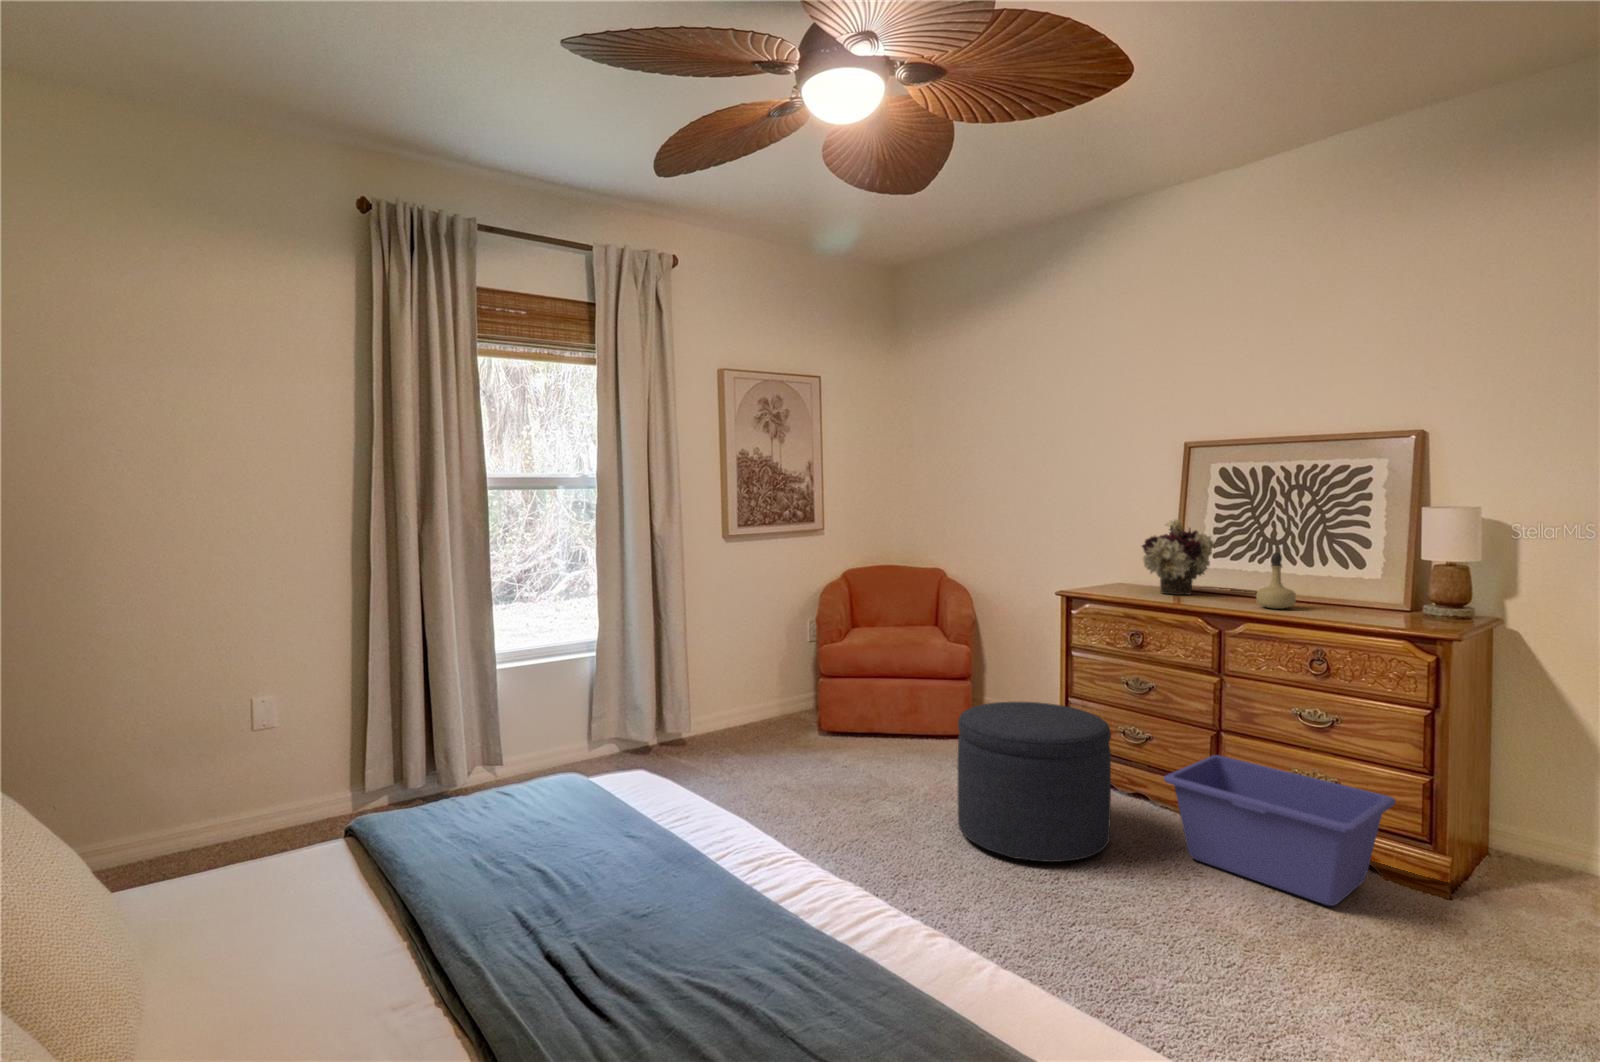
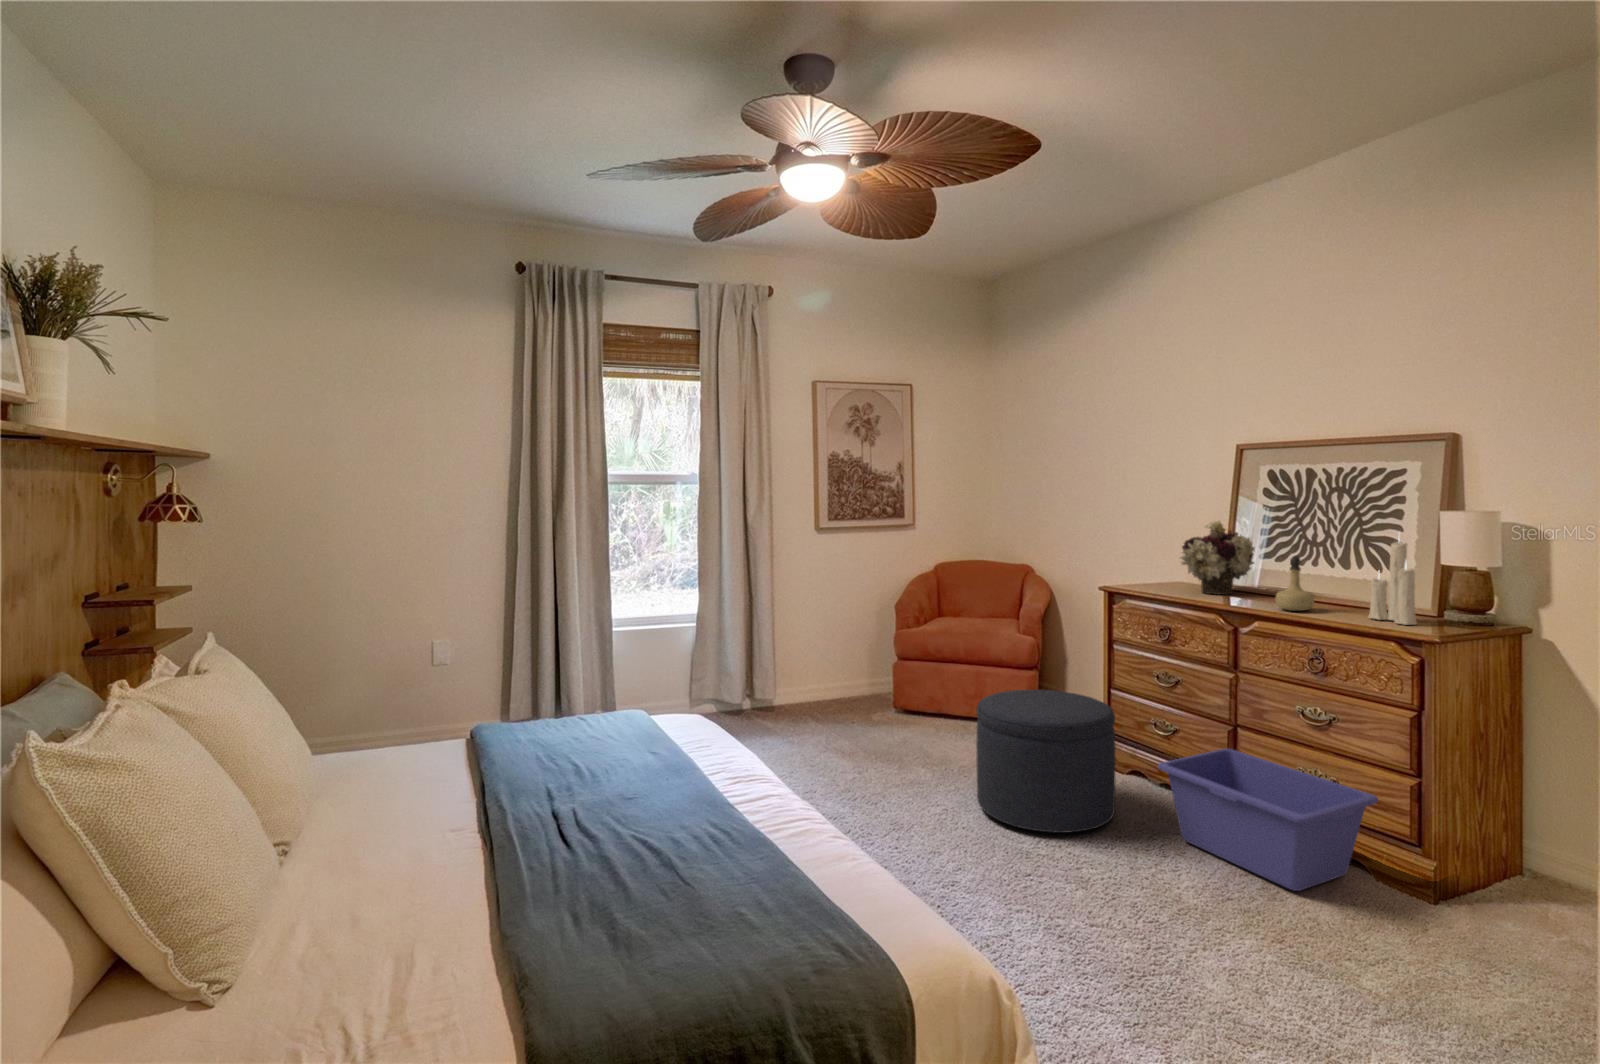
candle: none [1356,520,1410,619] -> present [1368,539,1416,625]

